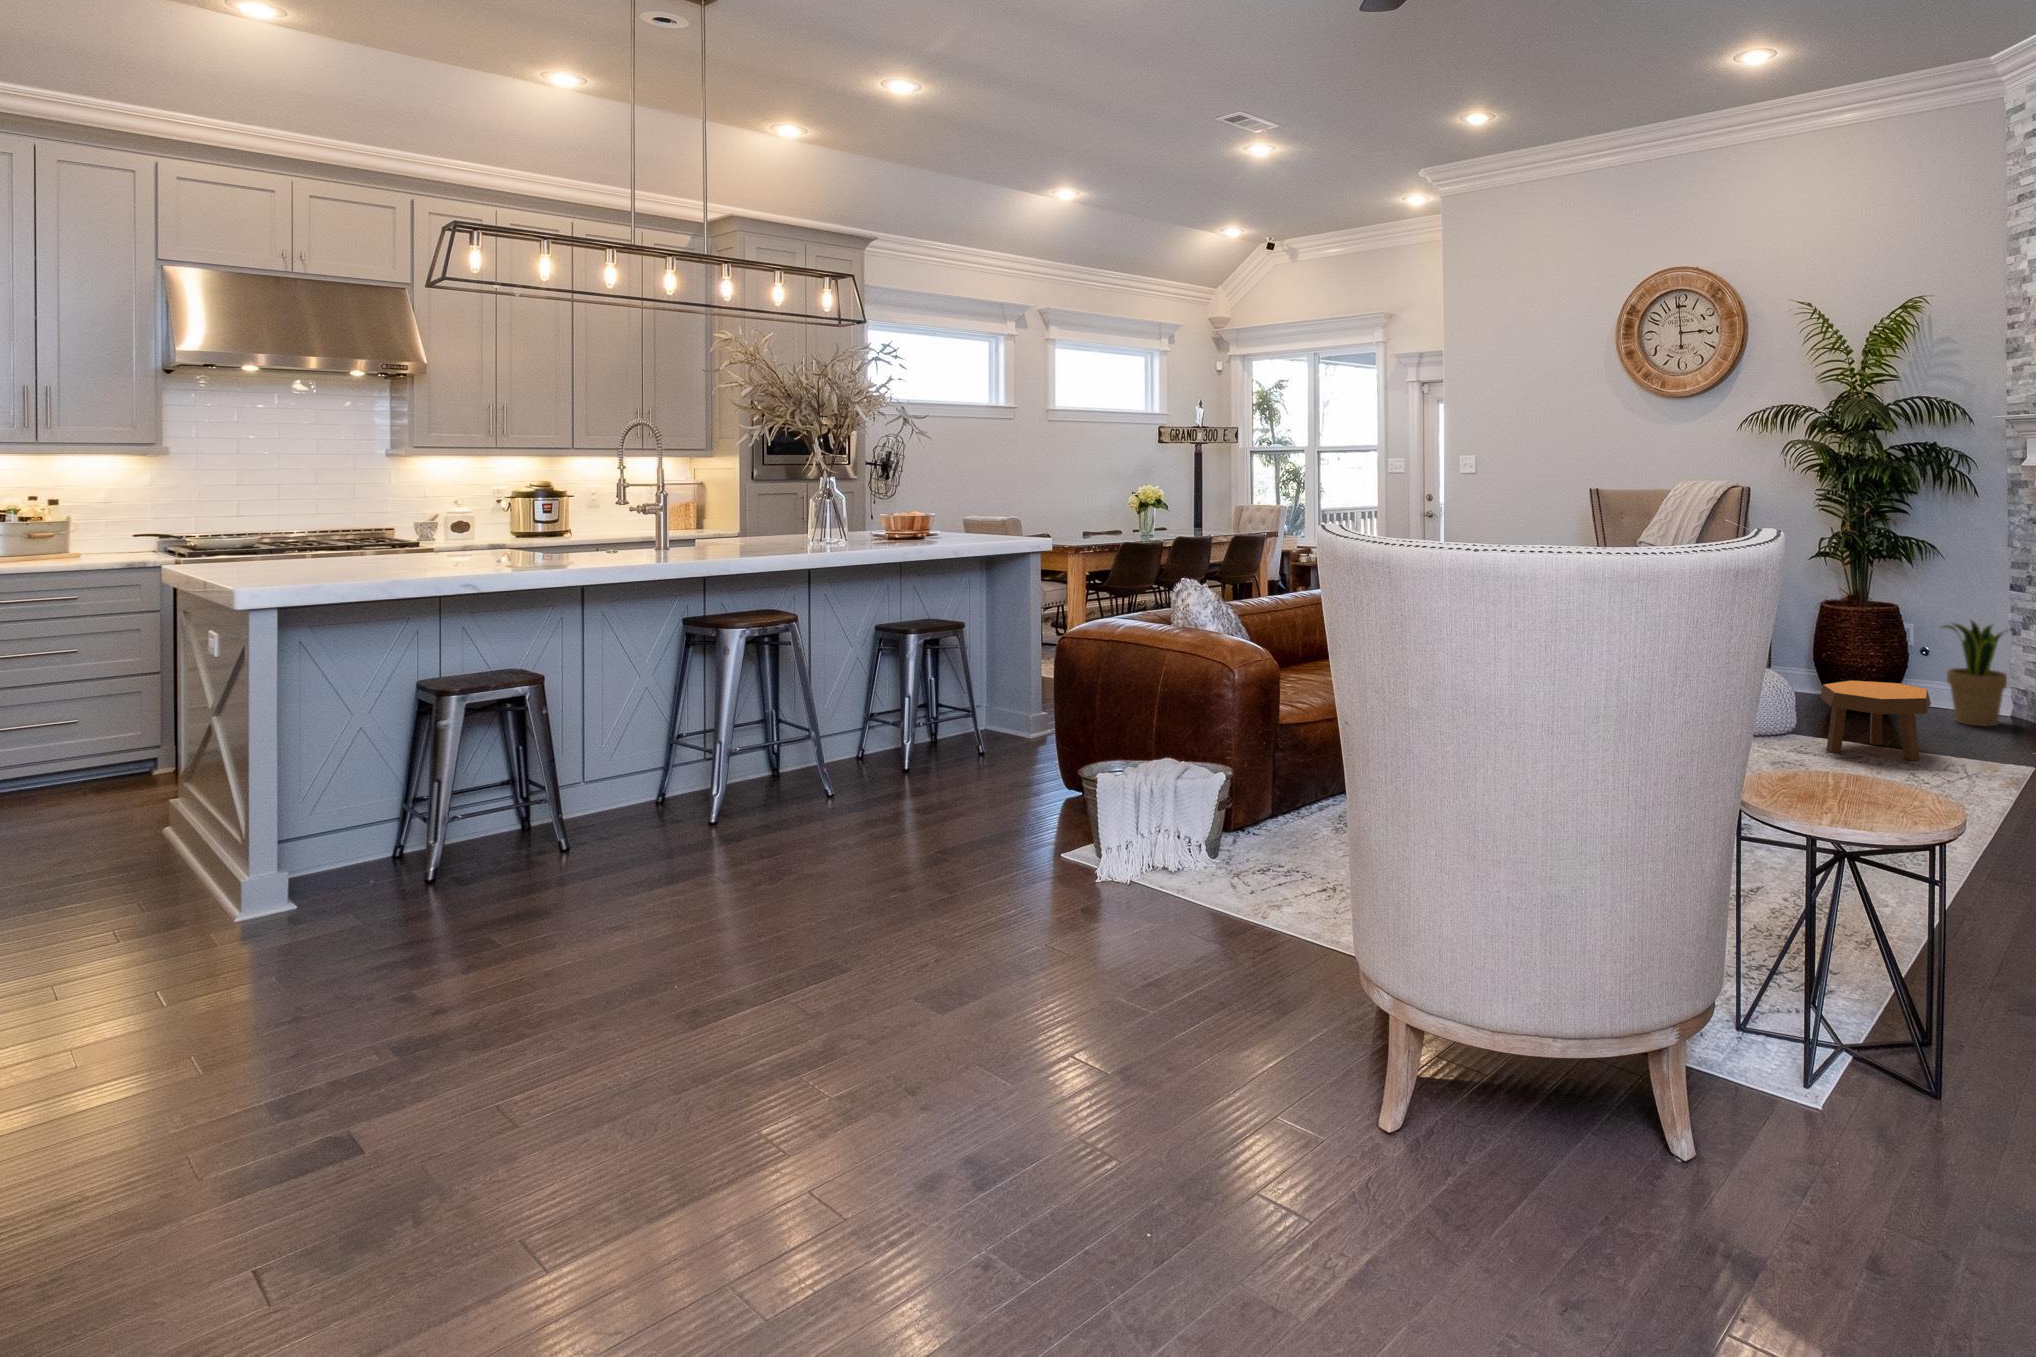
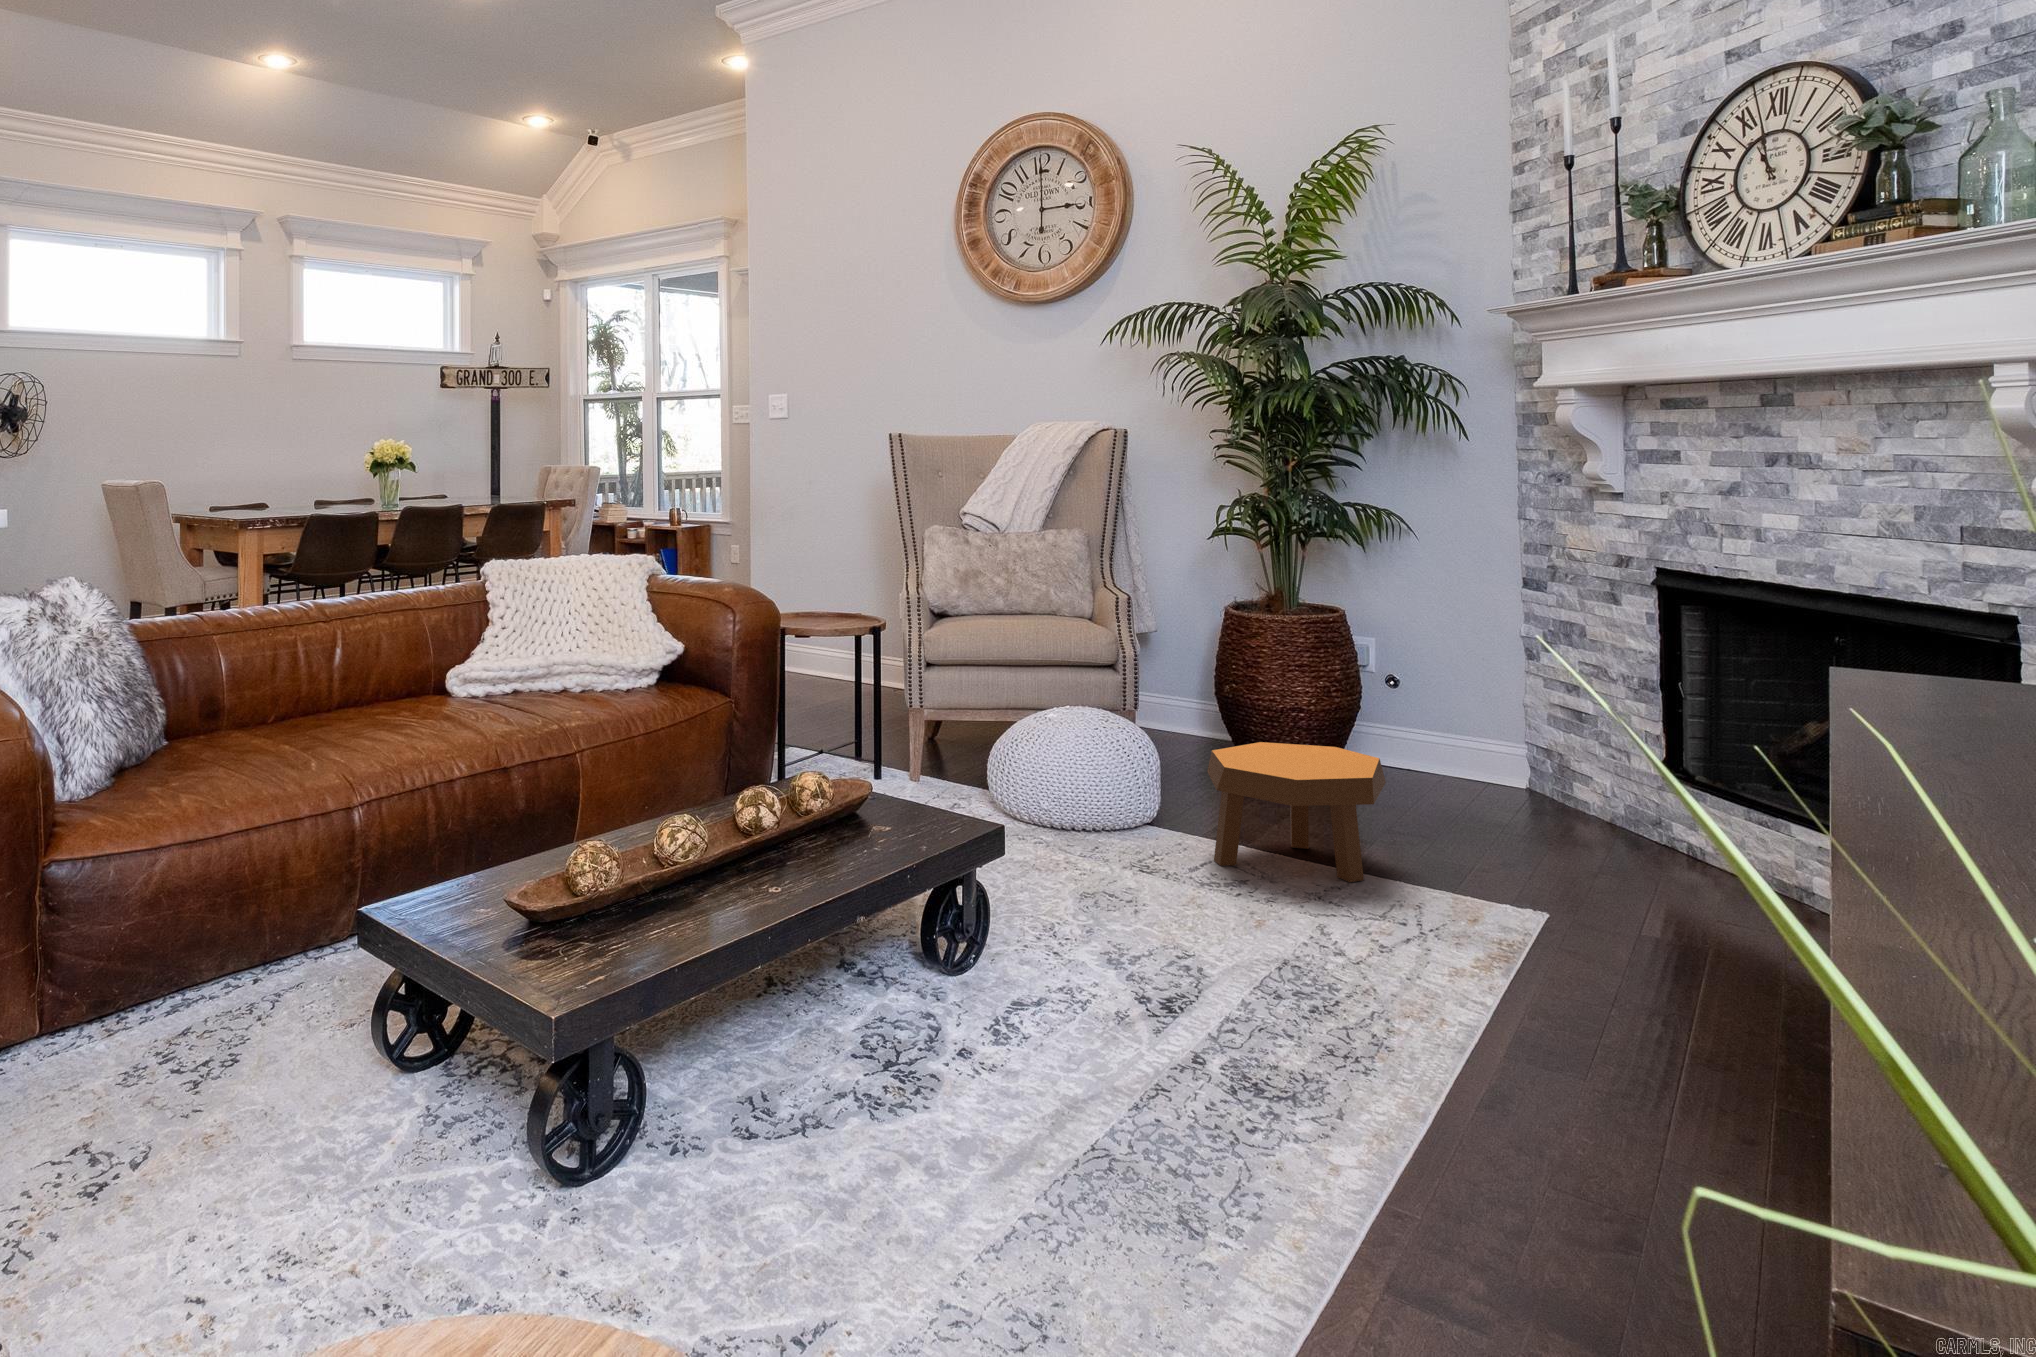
potted plant: present [1942,621,2009,726] -> none [1409,637,1530,809]

